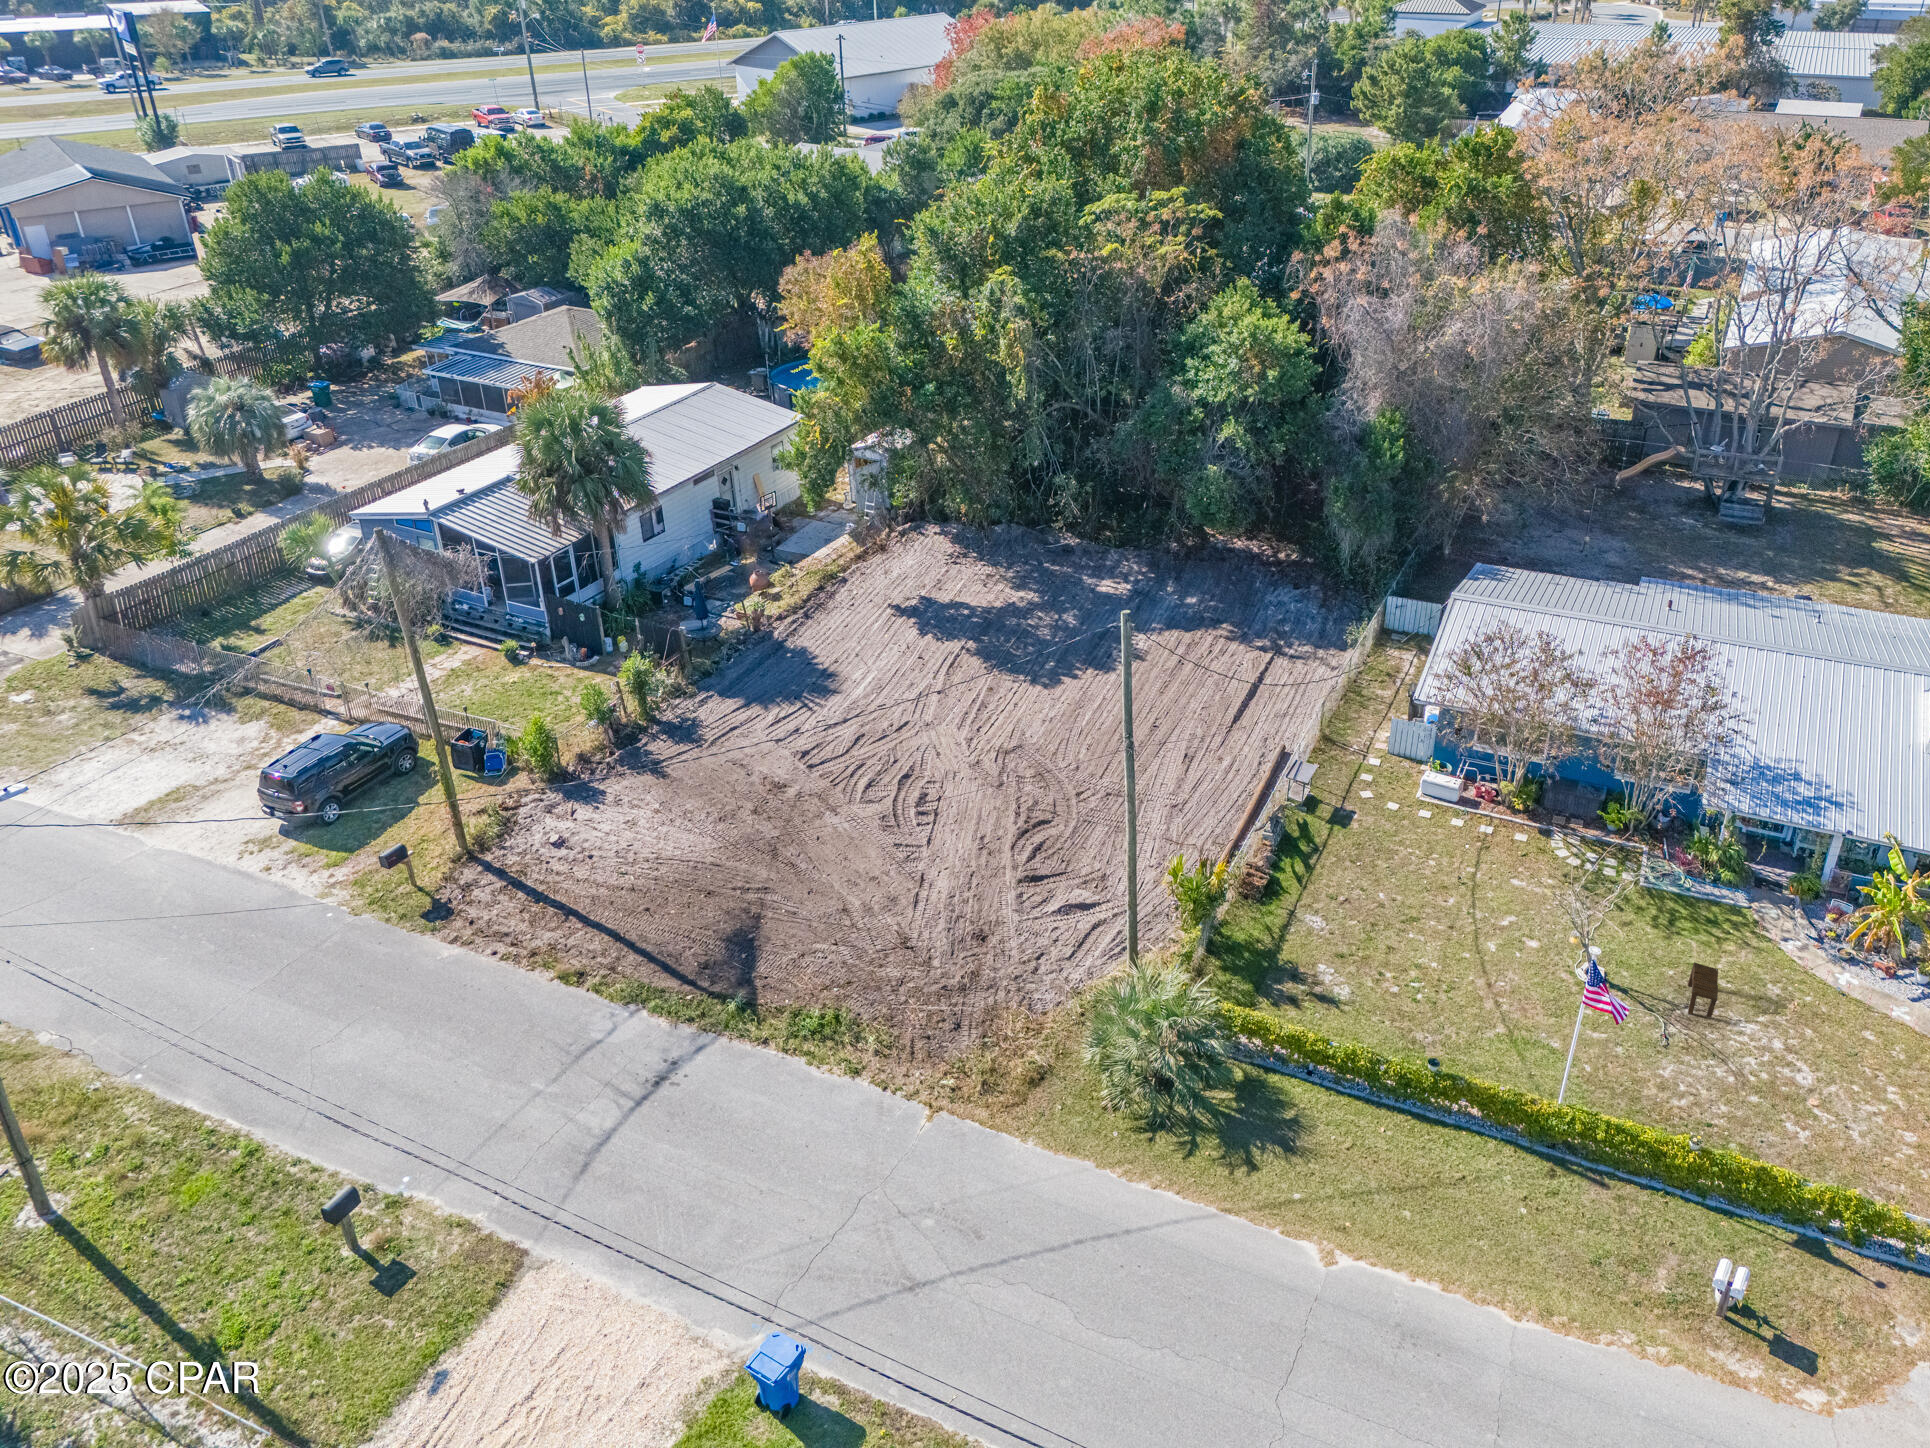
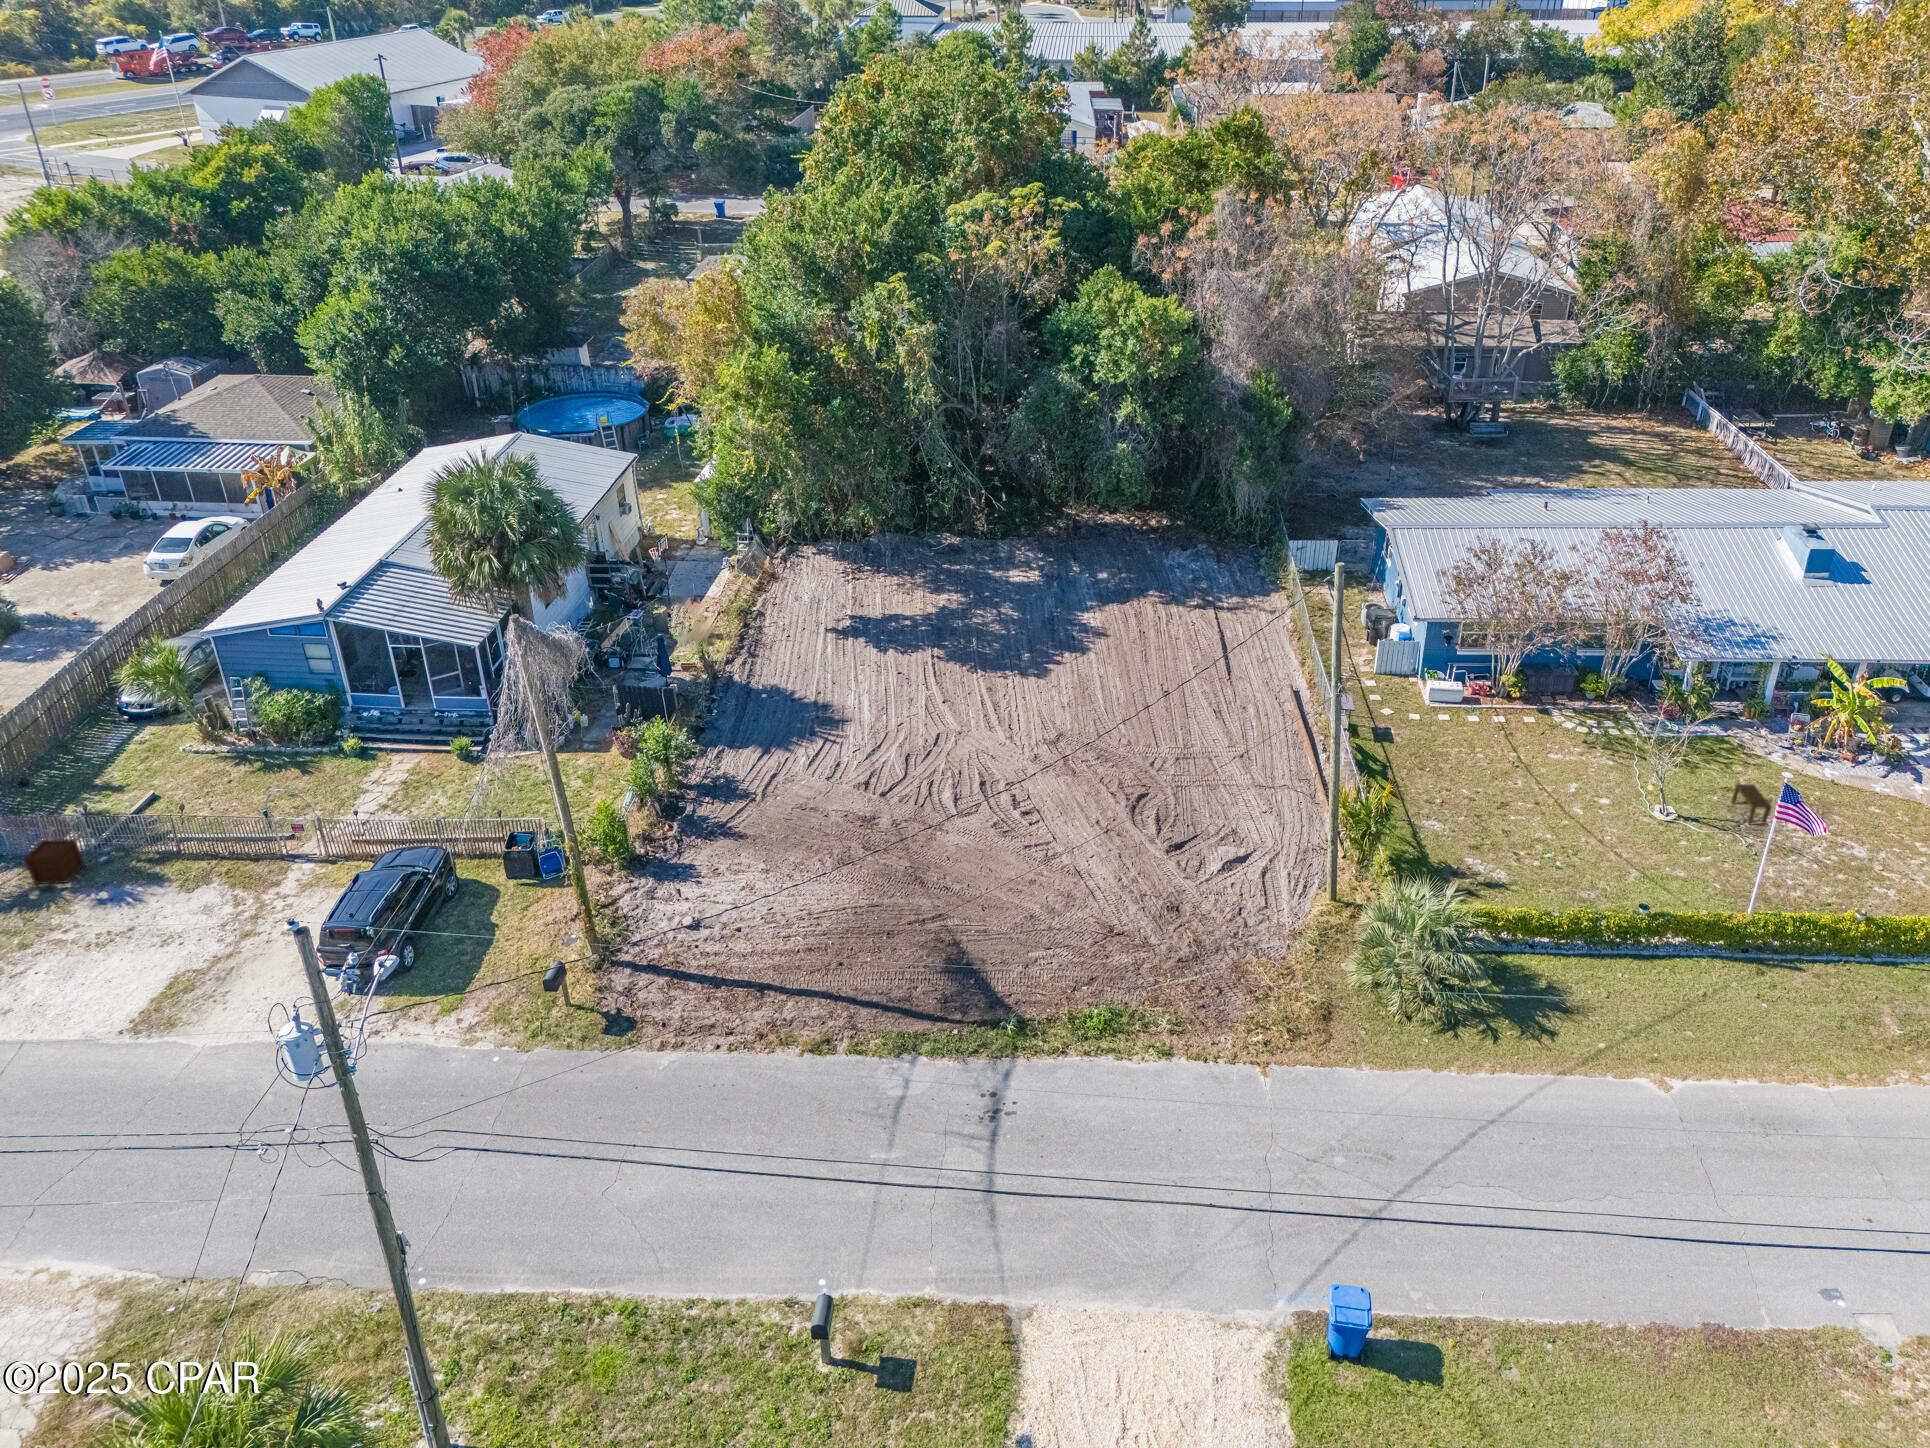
wooden crate: none [149,660,198,698] -> present [24,839,84,884]

